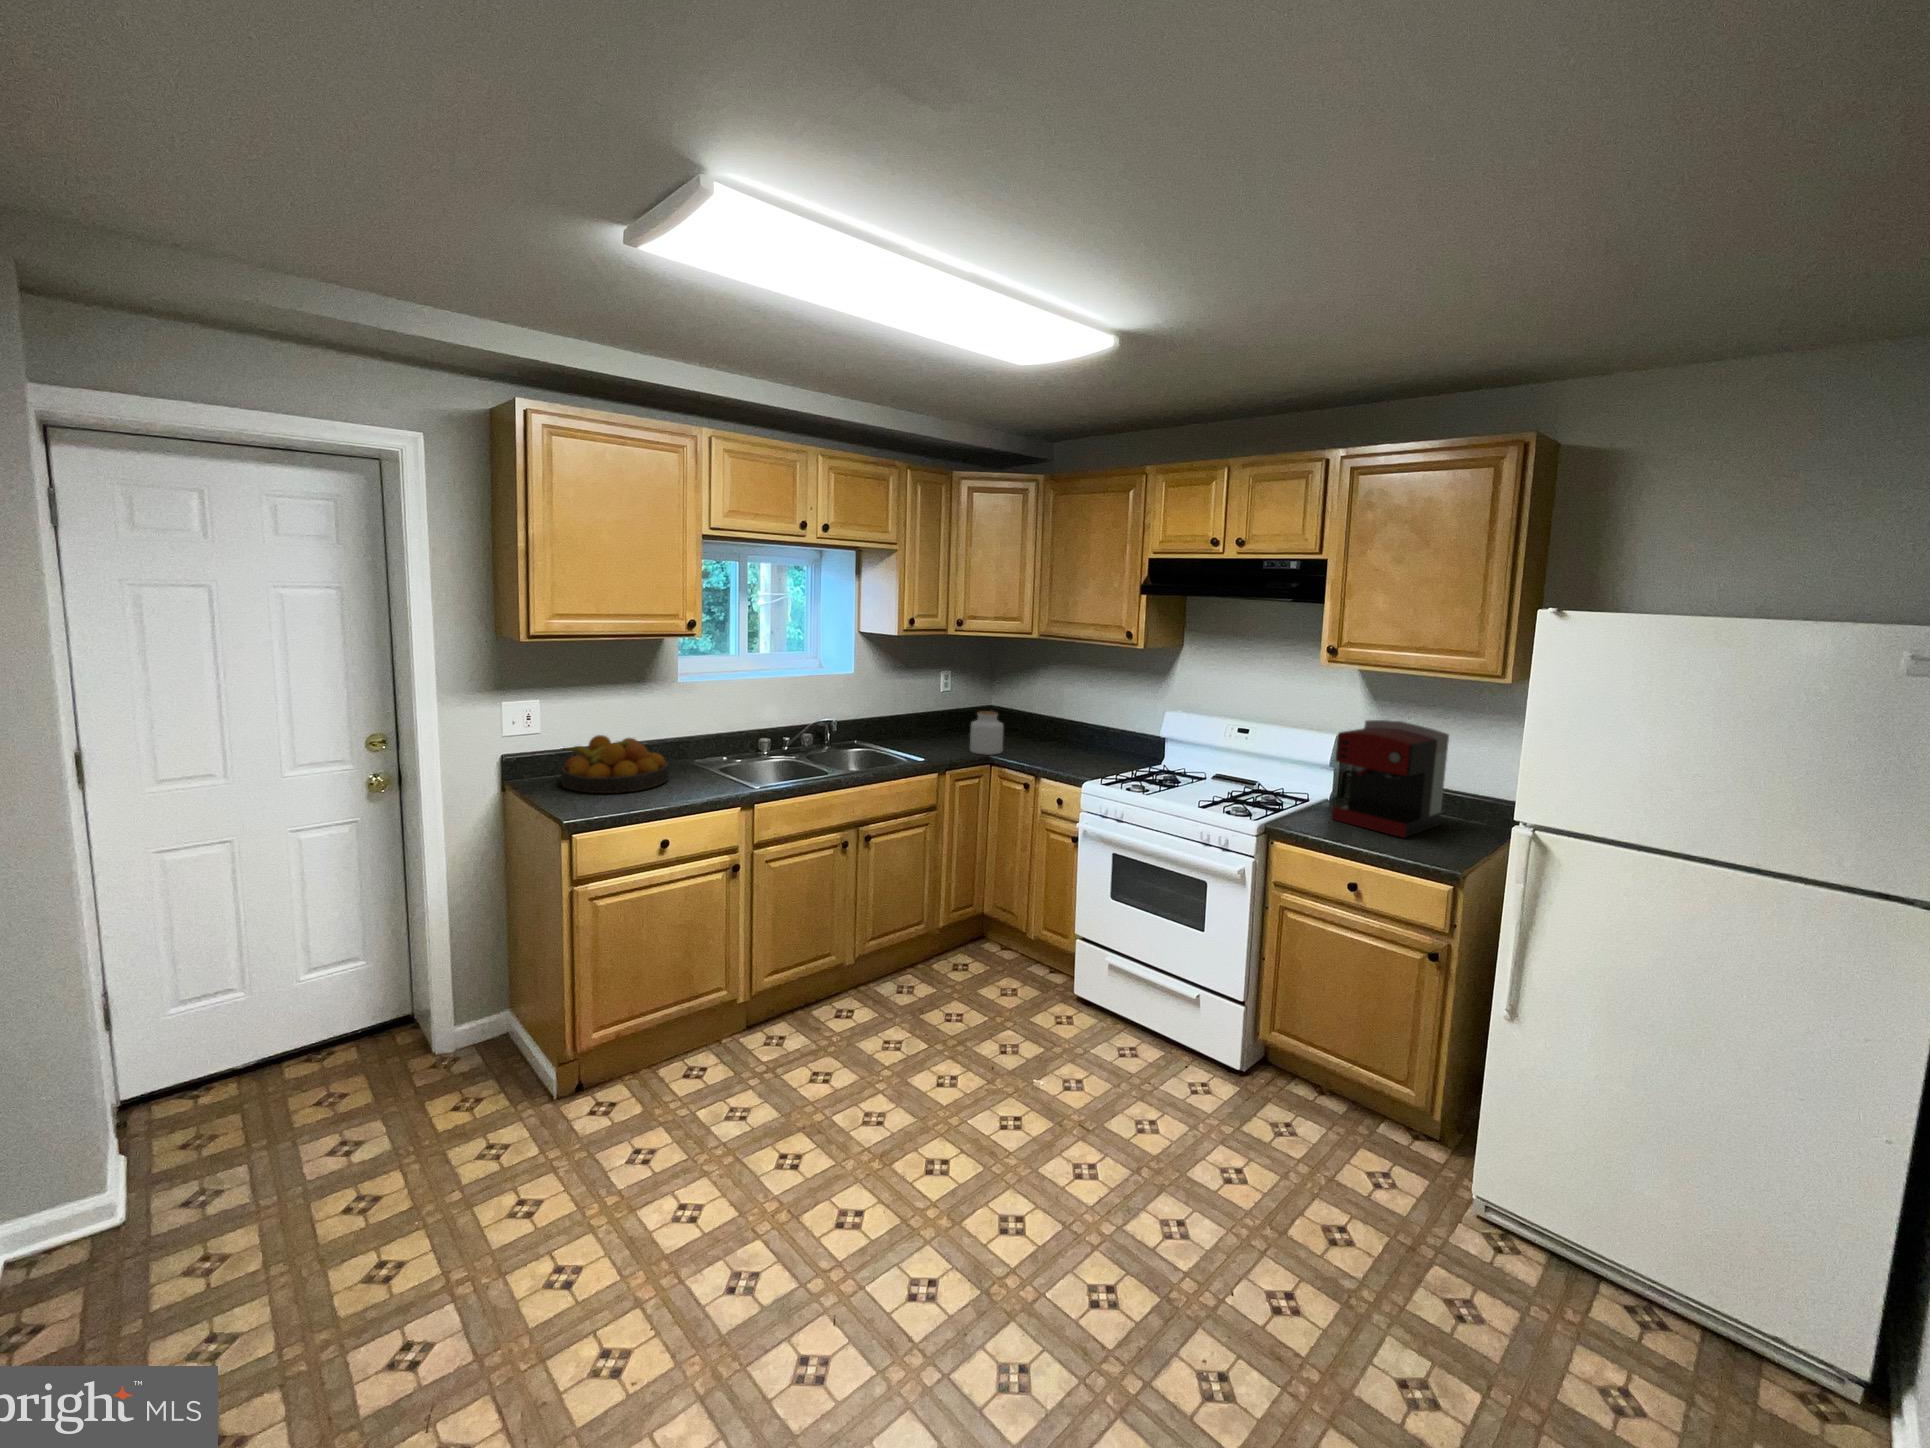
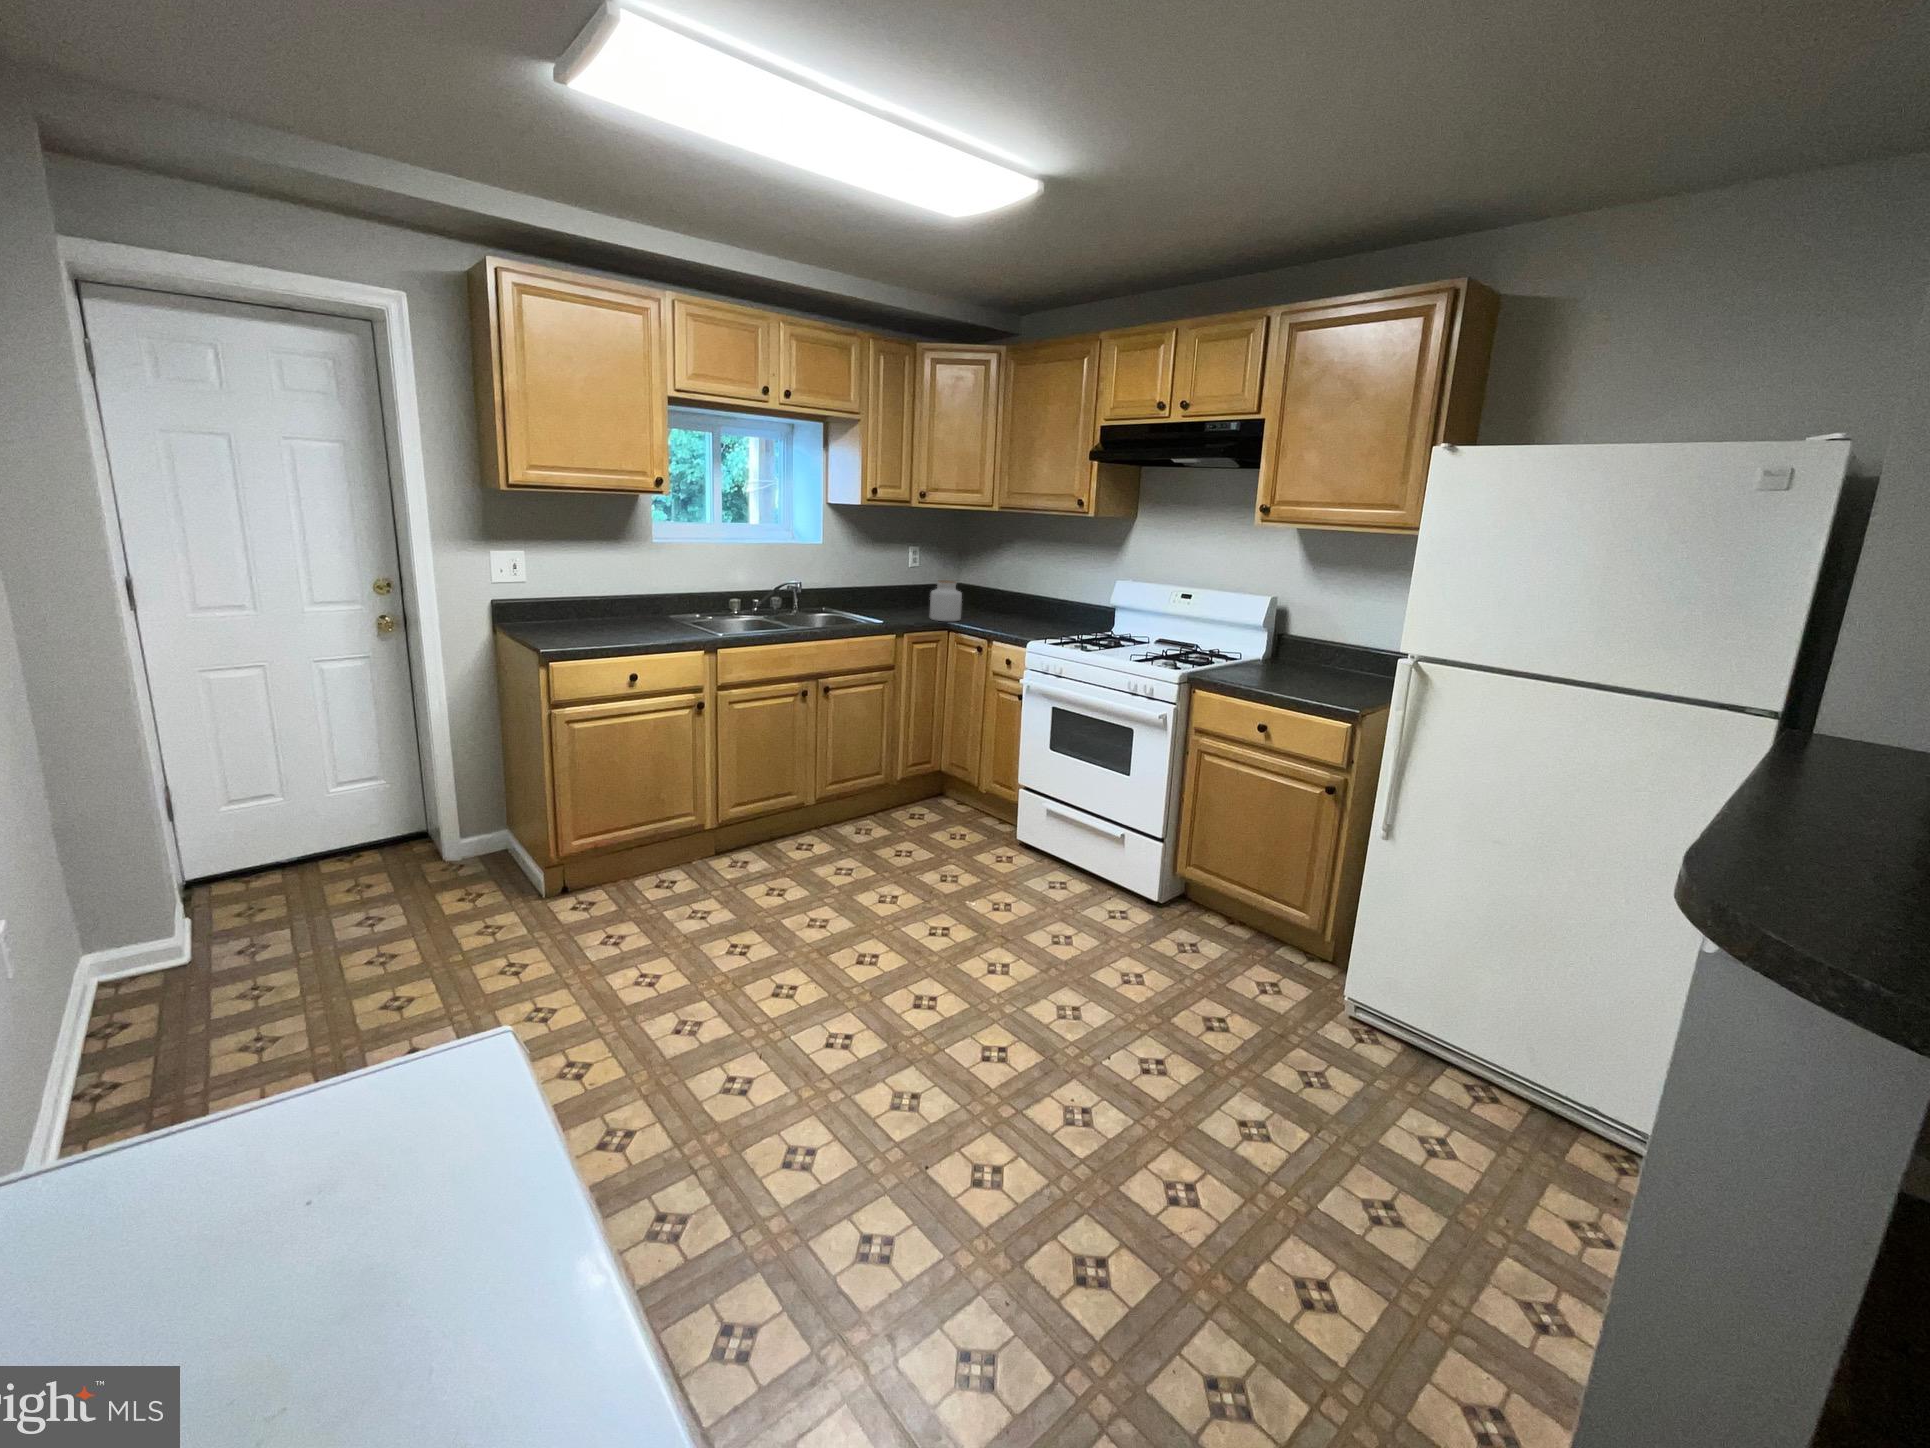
coffee maker: present [1332,720,1449,838] -> none [1258,579,1377,687]
fruit bowl: present [561,735,669,793] -> none [543,586,641,635]

